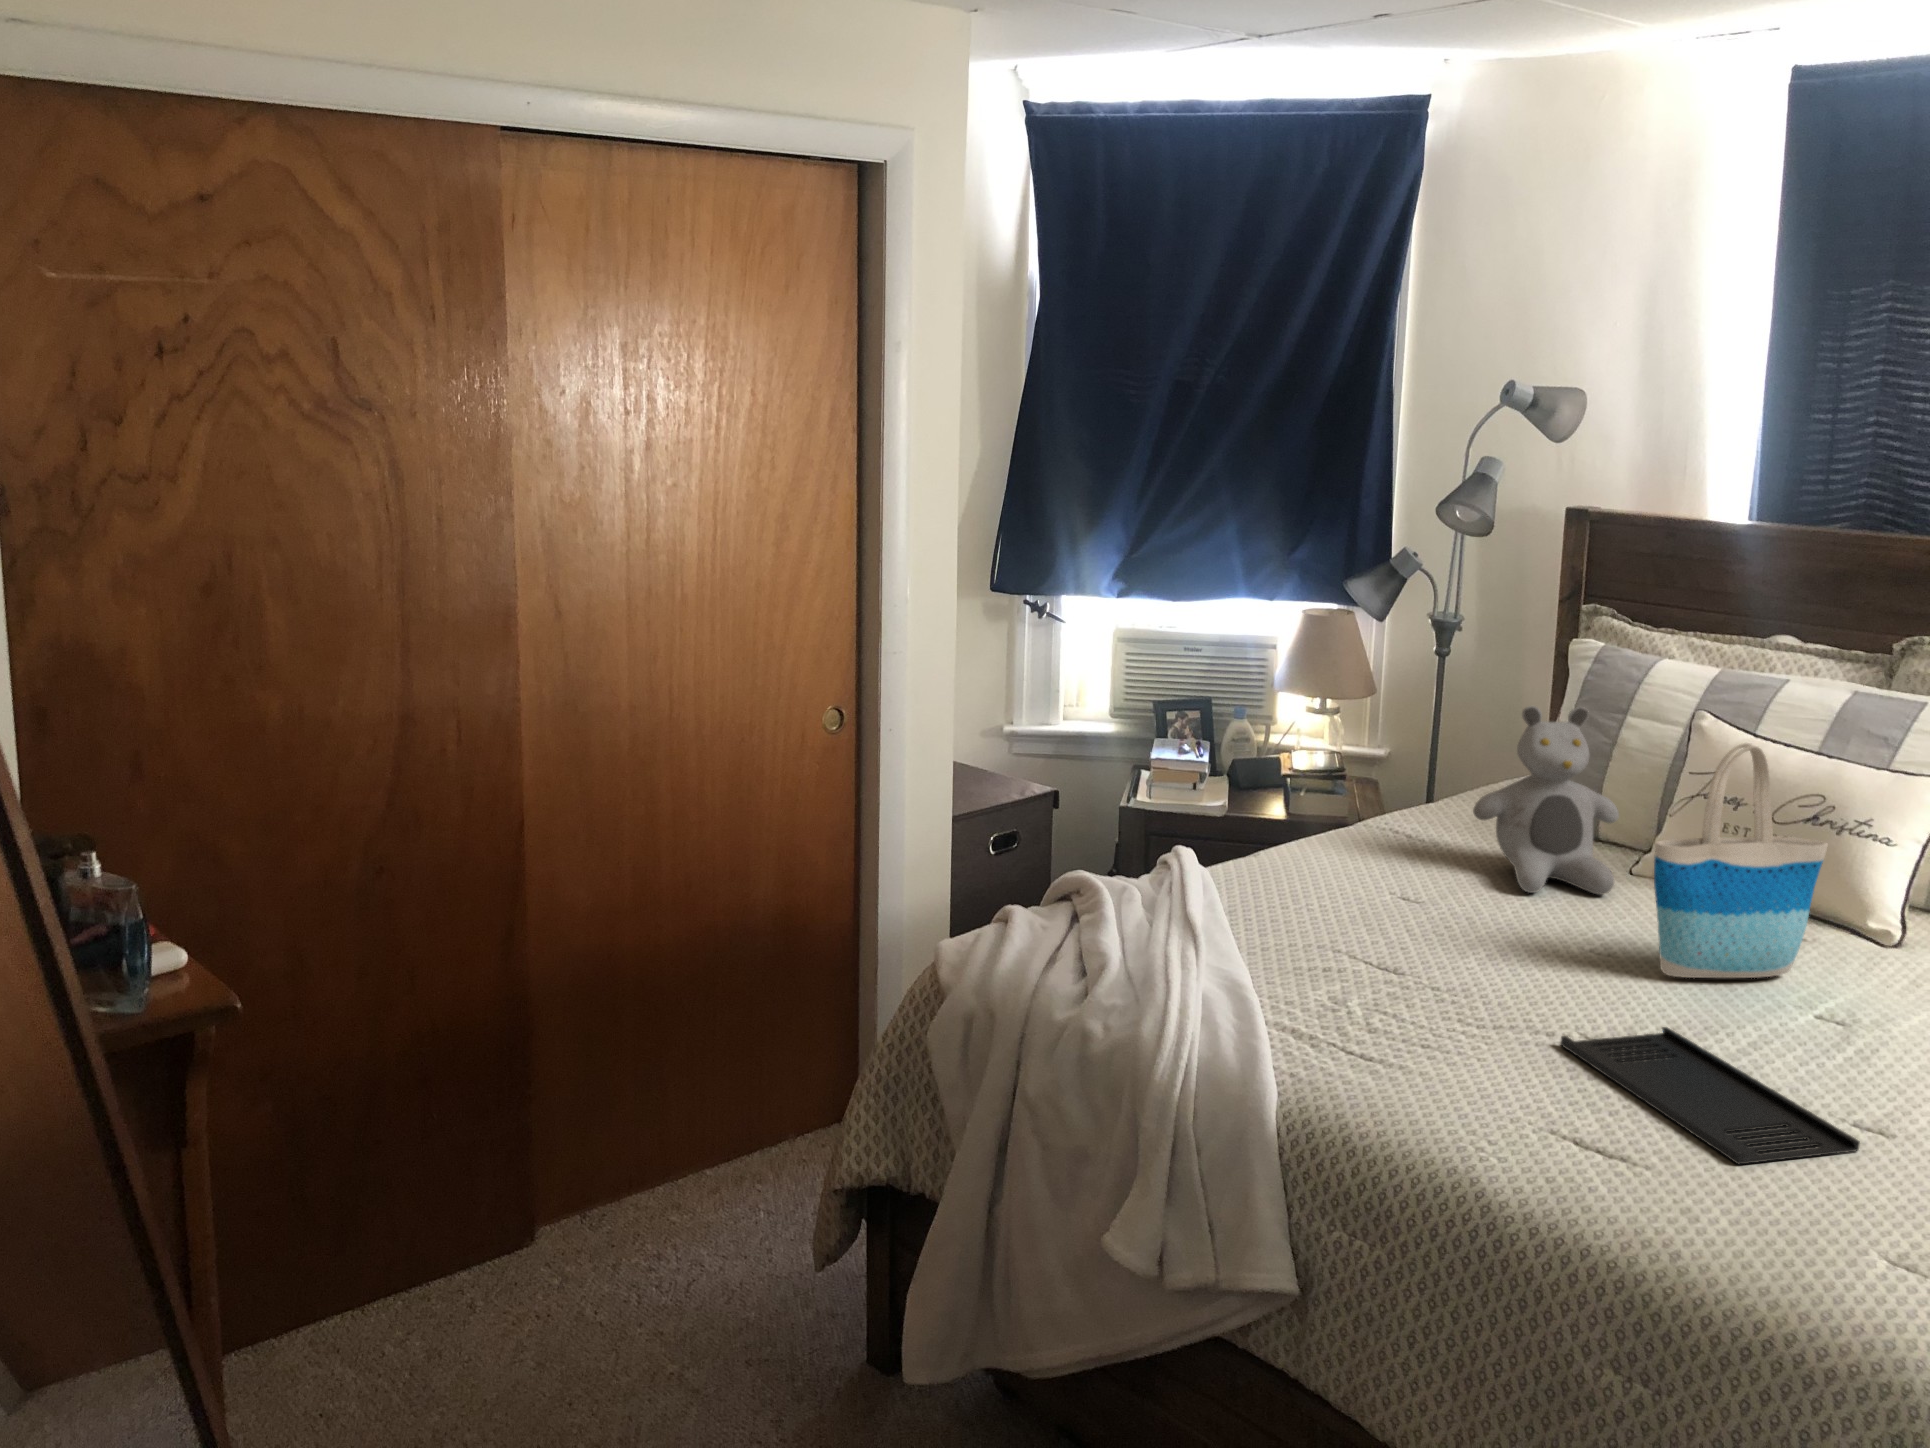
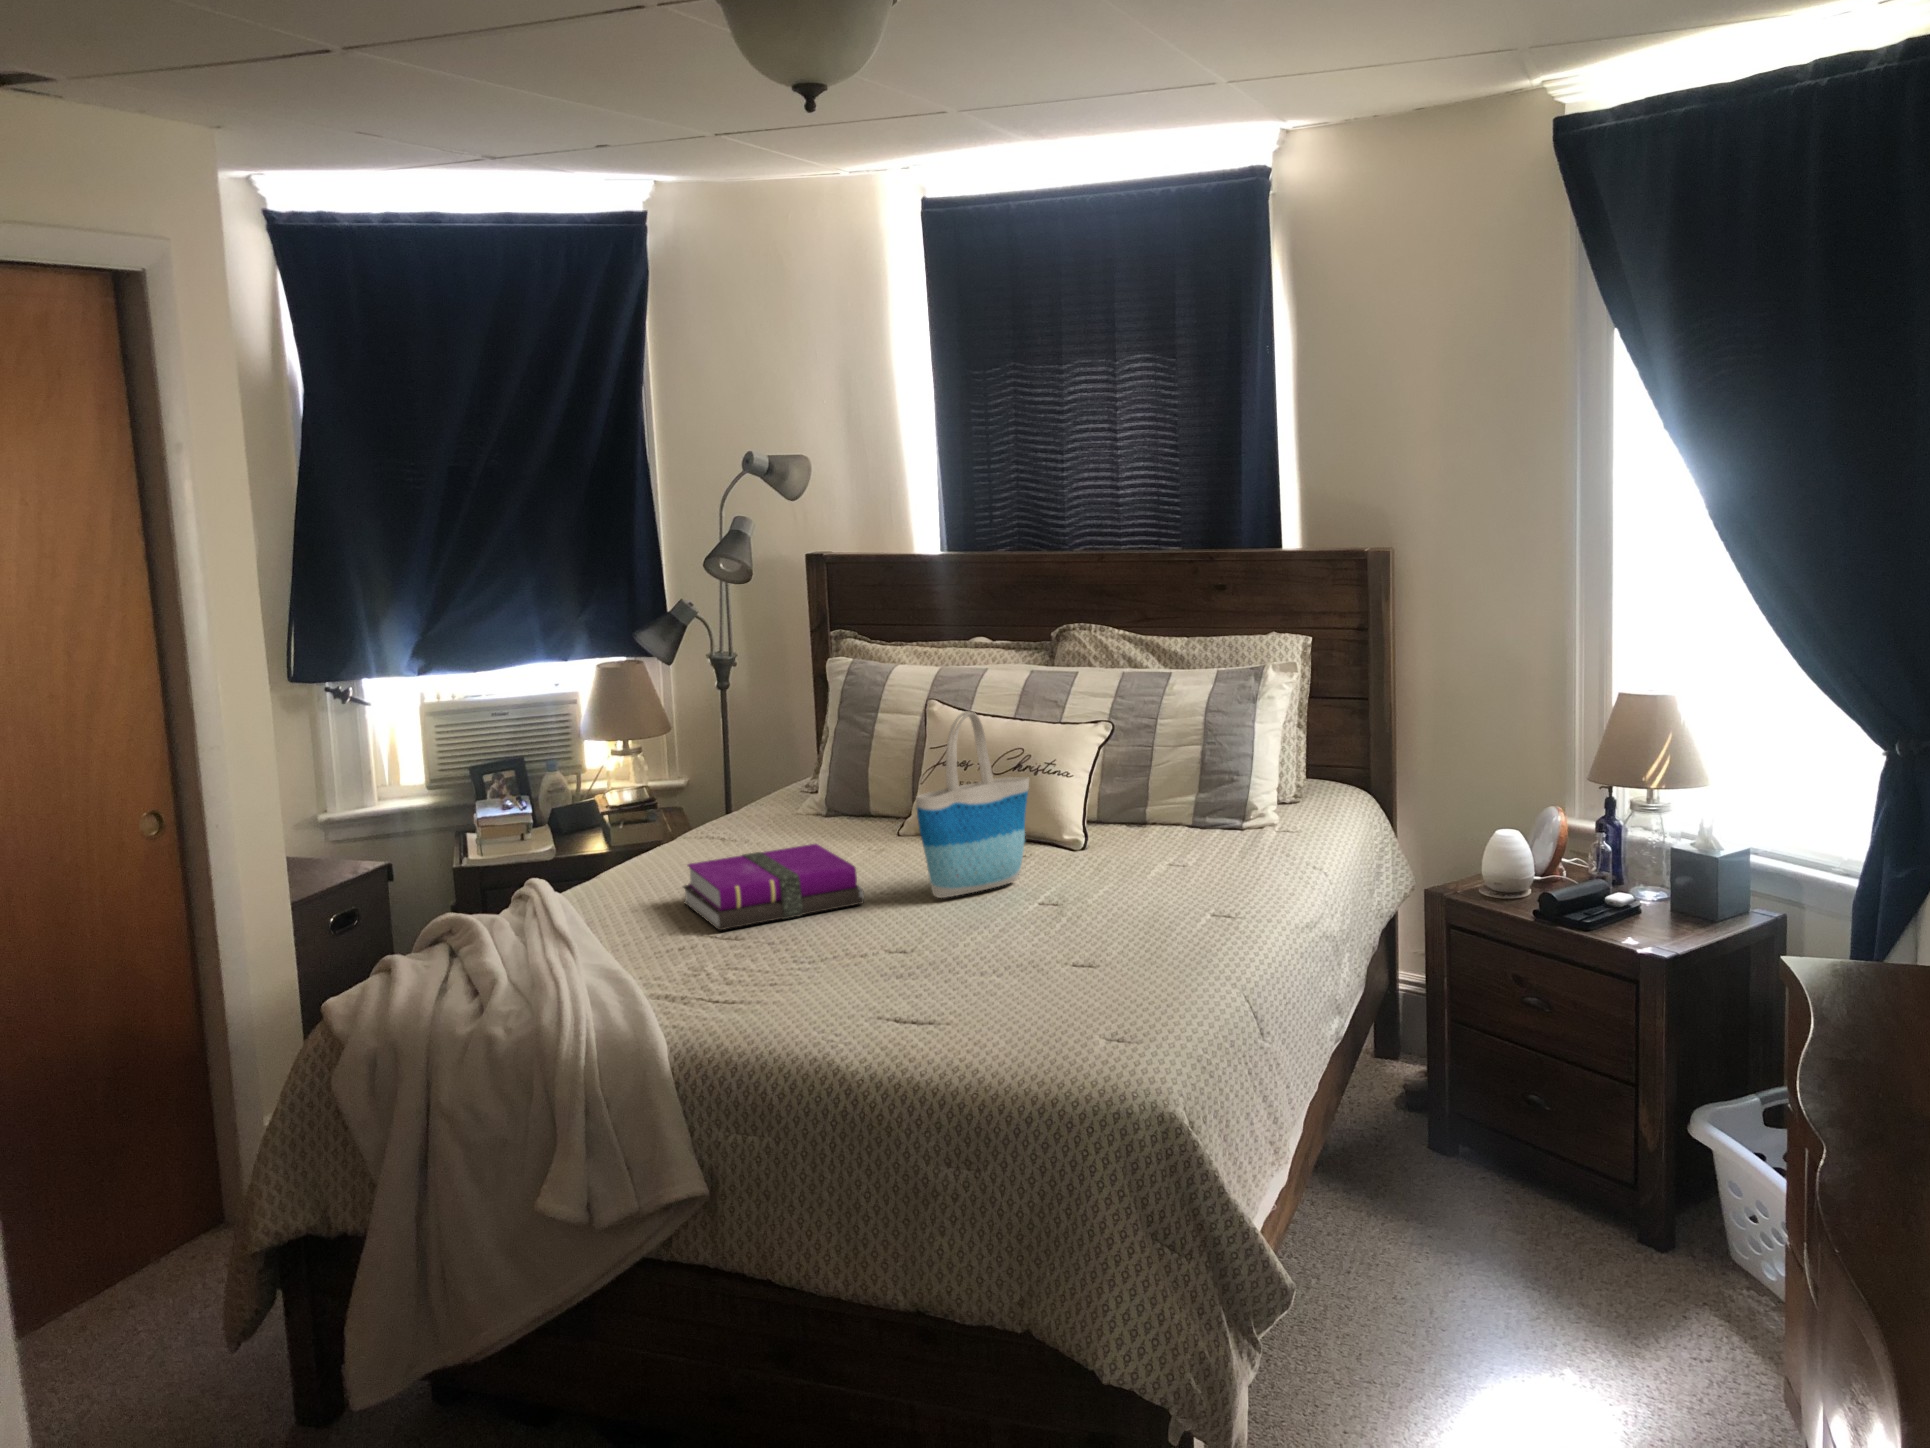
teddy bear: present [1473,706,1619,895] -> none [775,707,889,862]
notebook: none [1341,866,1566,960] -> present [683,844,864,930]
tray: present [1560,1027,1860,1164] -> none [872,931,1078,1007]

